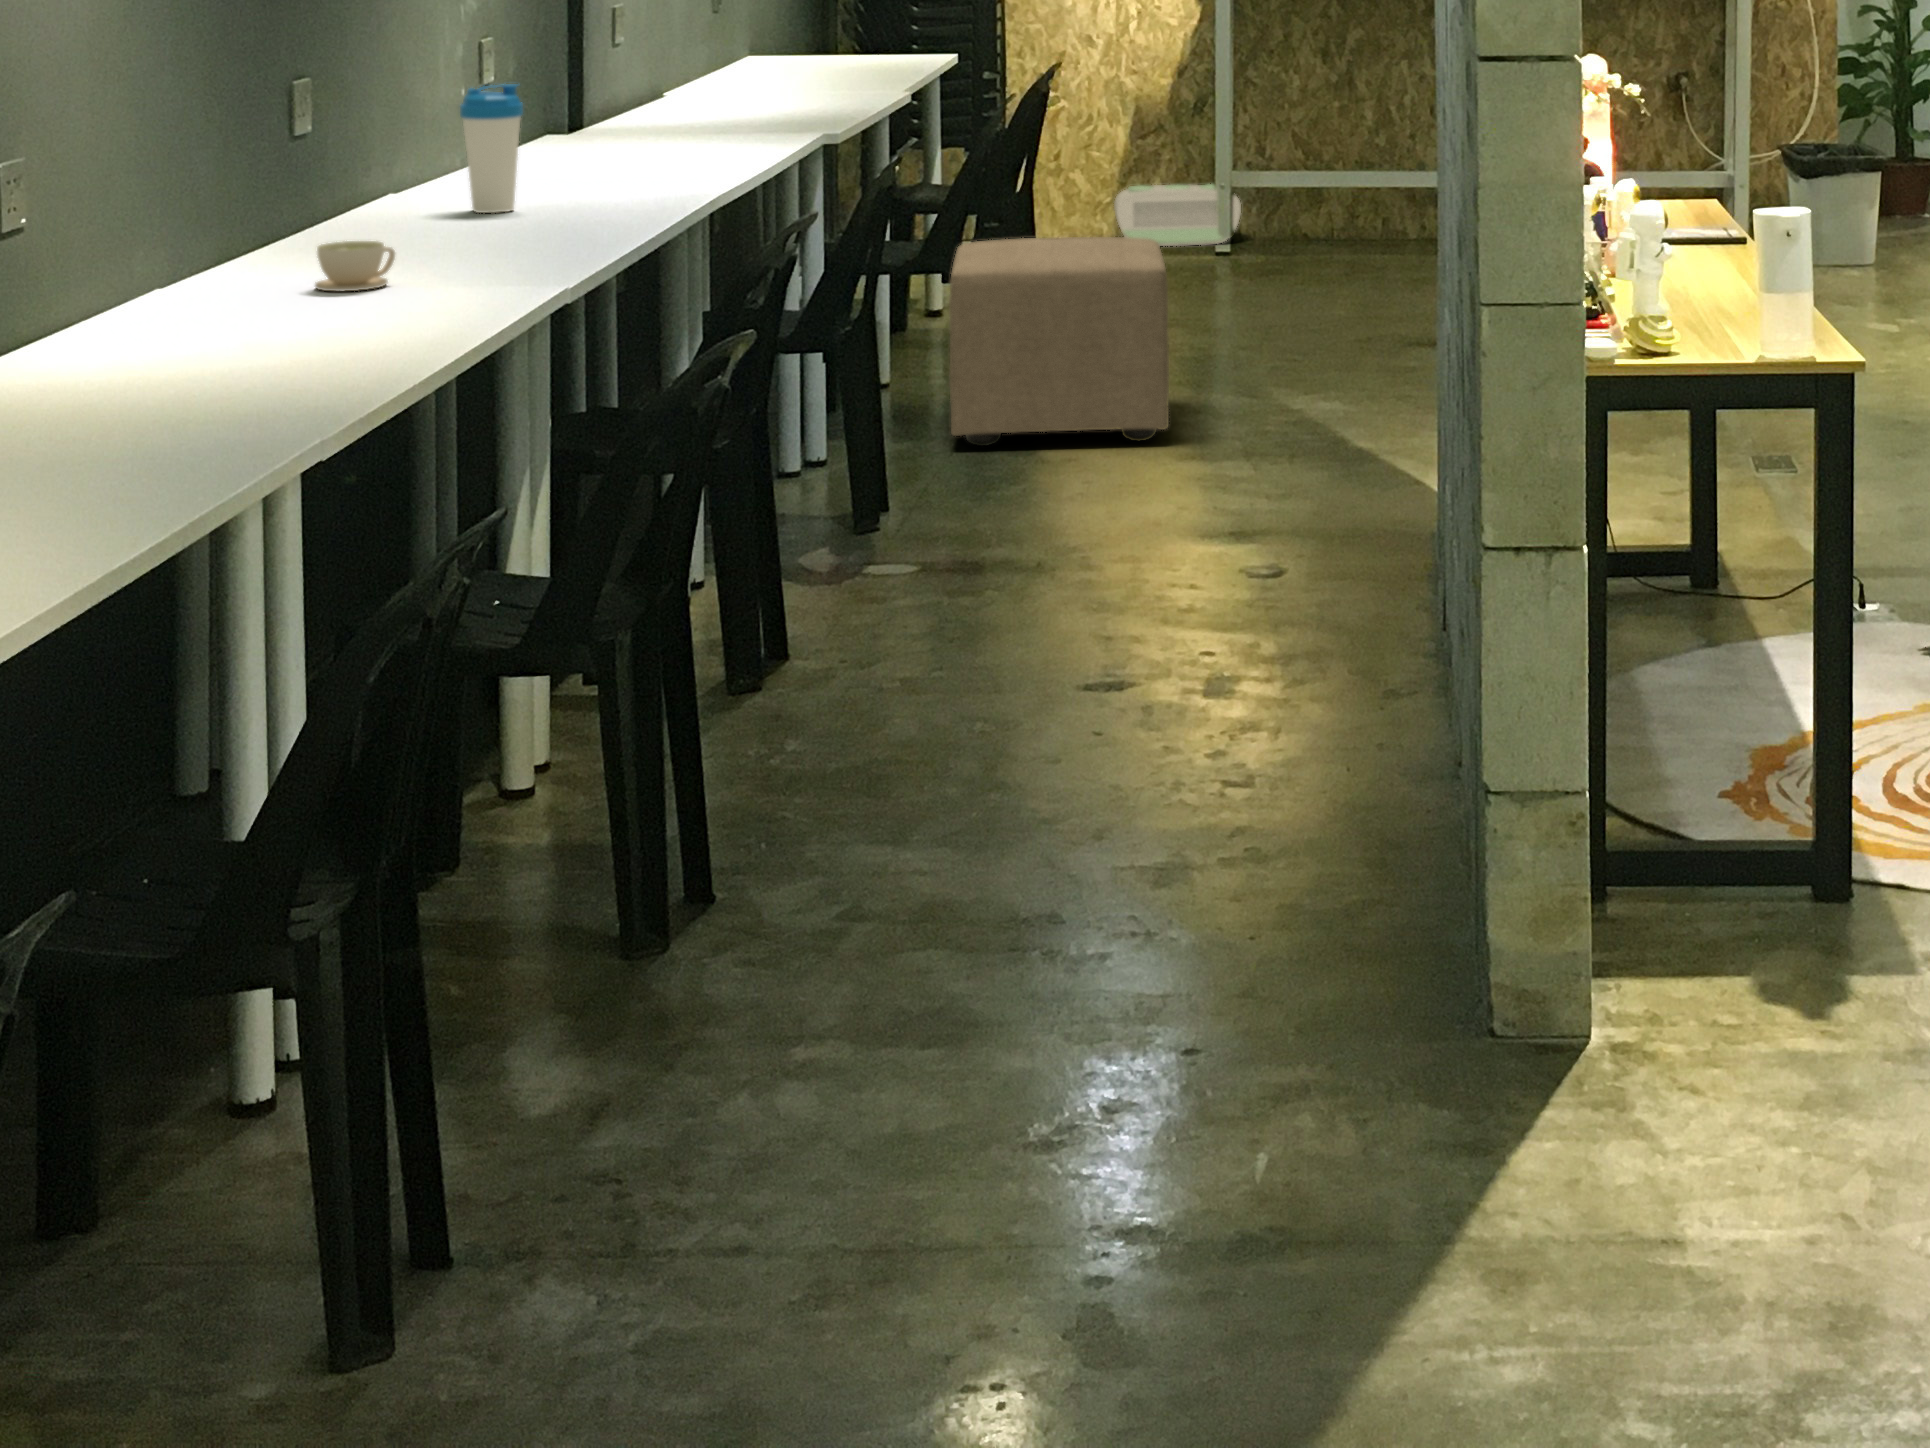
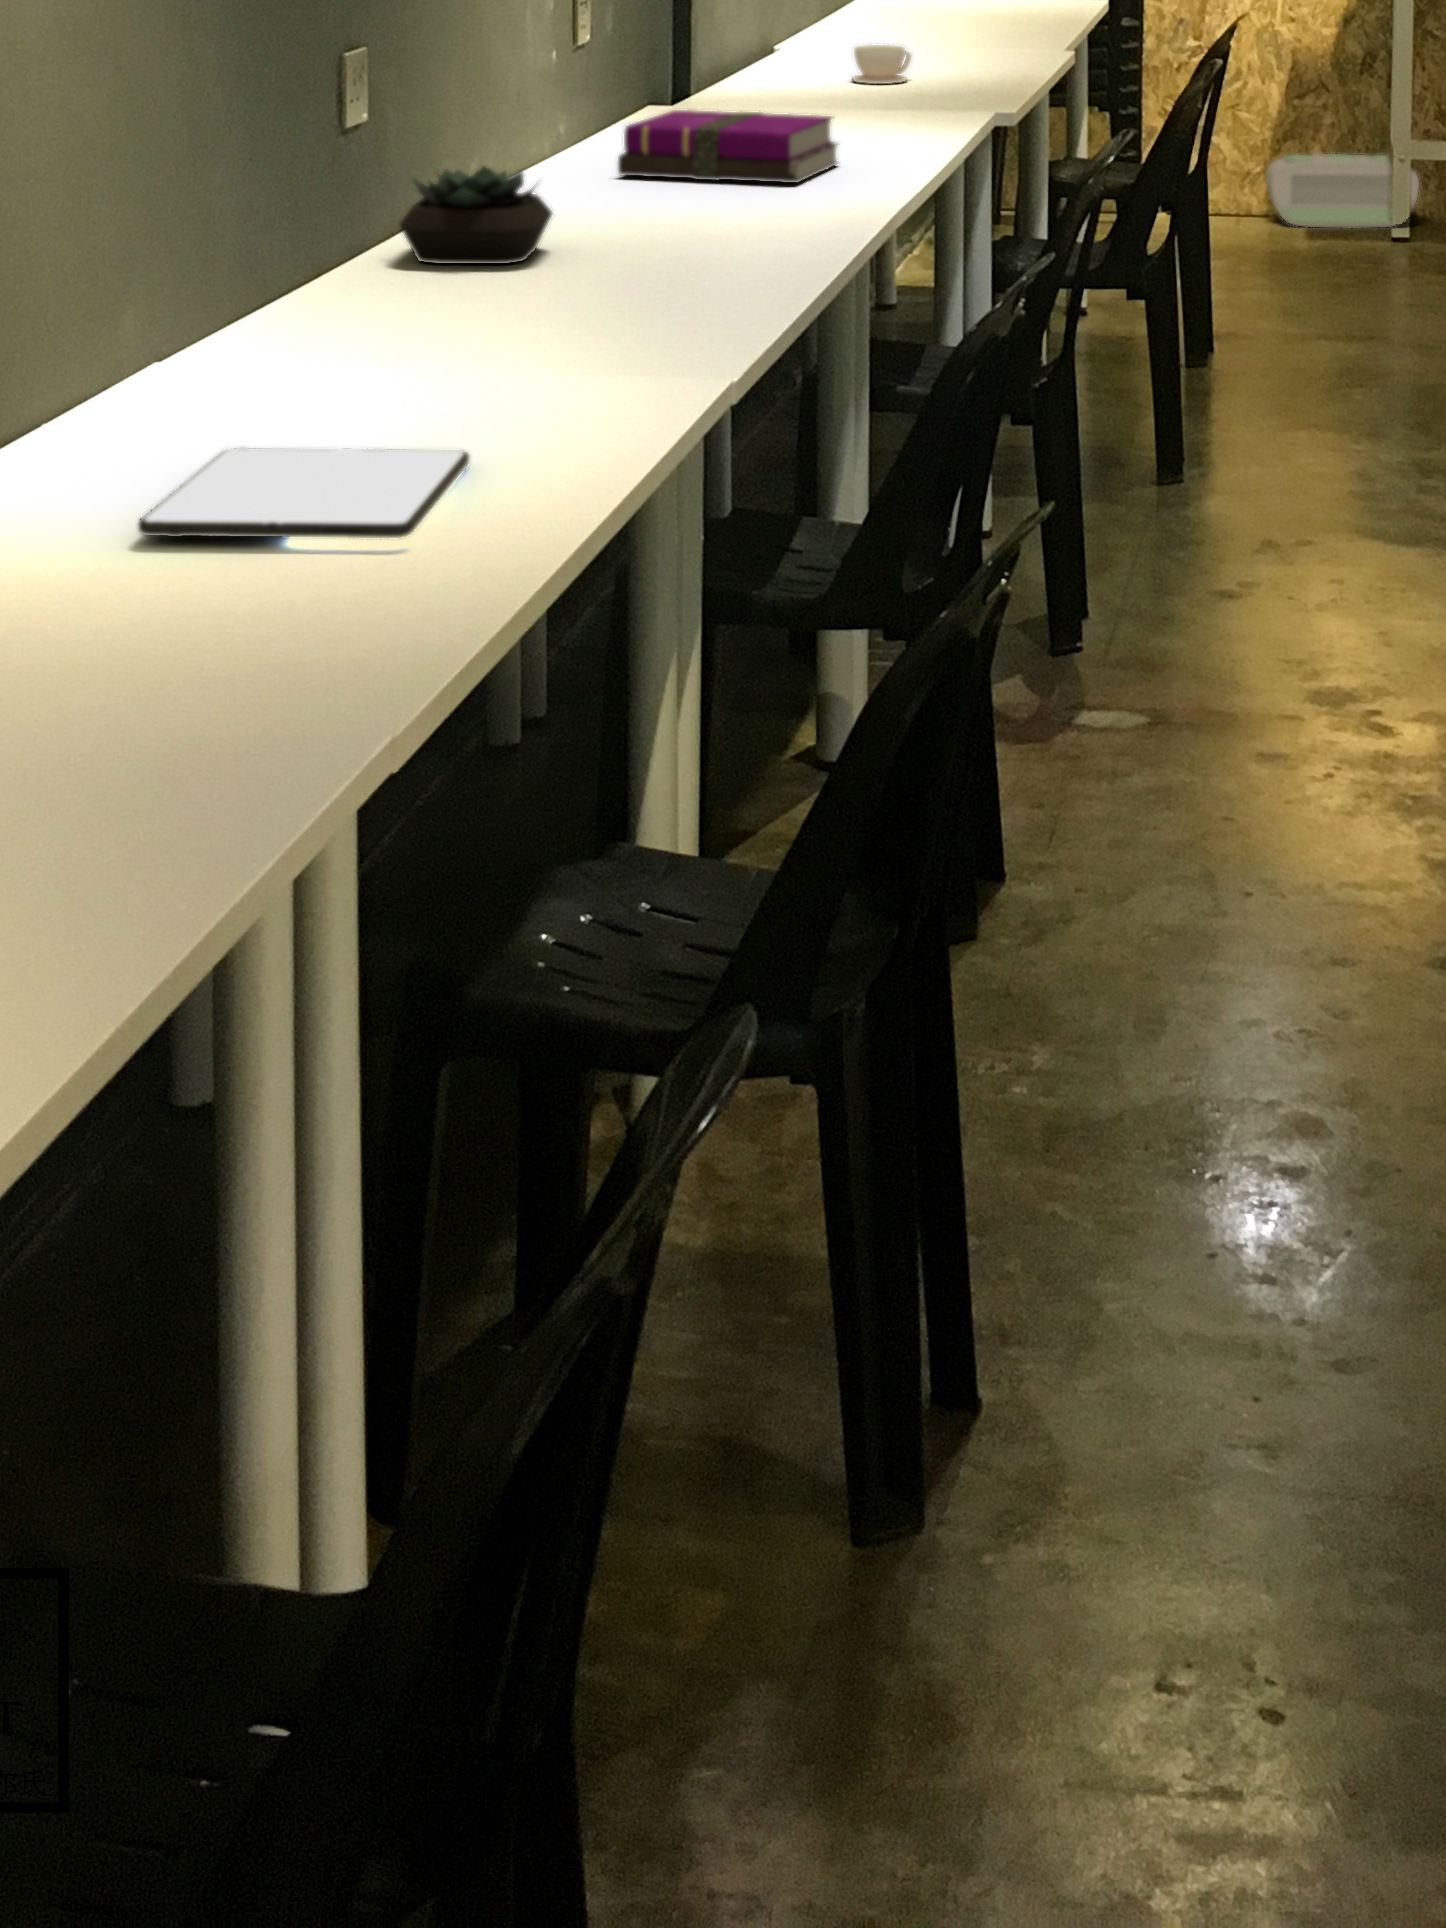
water bottle: present [460,84,523,213] -> none [561,53,644,229]
notebook: none [510,133,686,182] -> present [618,110,837,183]
succulent plant: none [335,165,453,236] -> present [400,166,552,264]
ottoman: present [949,237,1169,446] -> none [1139,245,1428,517]
coffee cup: present [315,241,395,291] -> present [852,45,911,84]
tablet: none [158,324,379,369] -> present [138,448,469,538]

